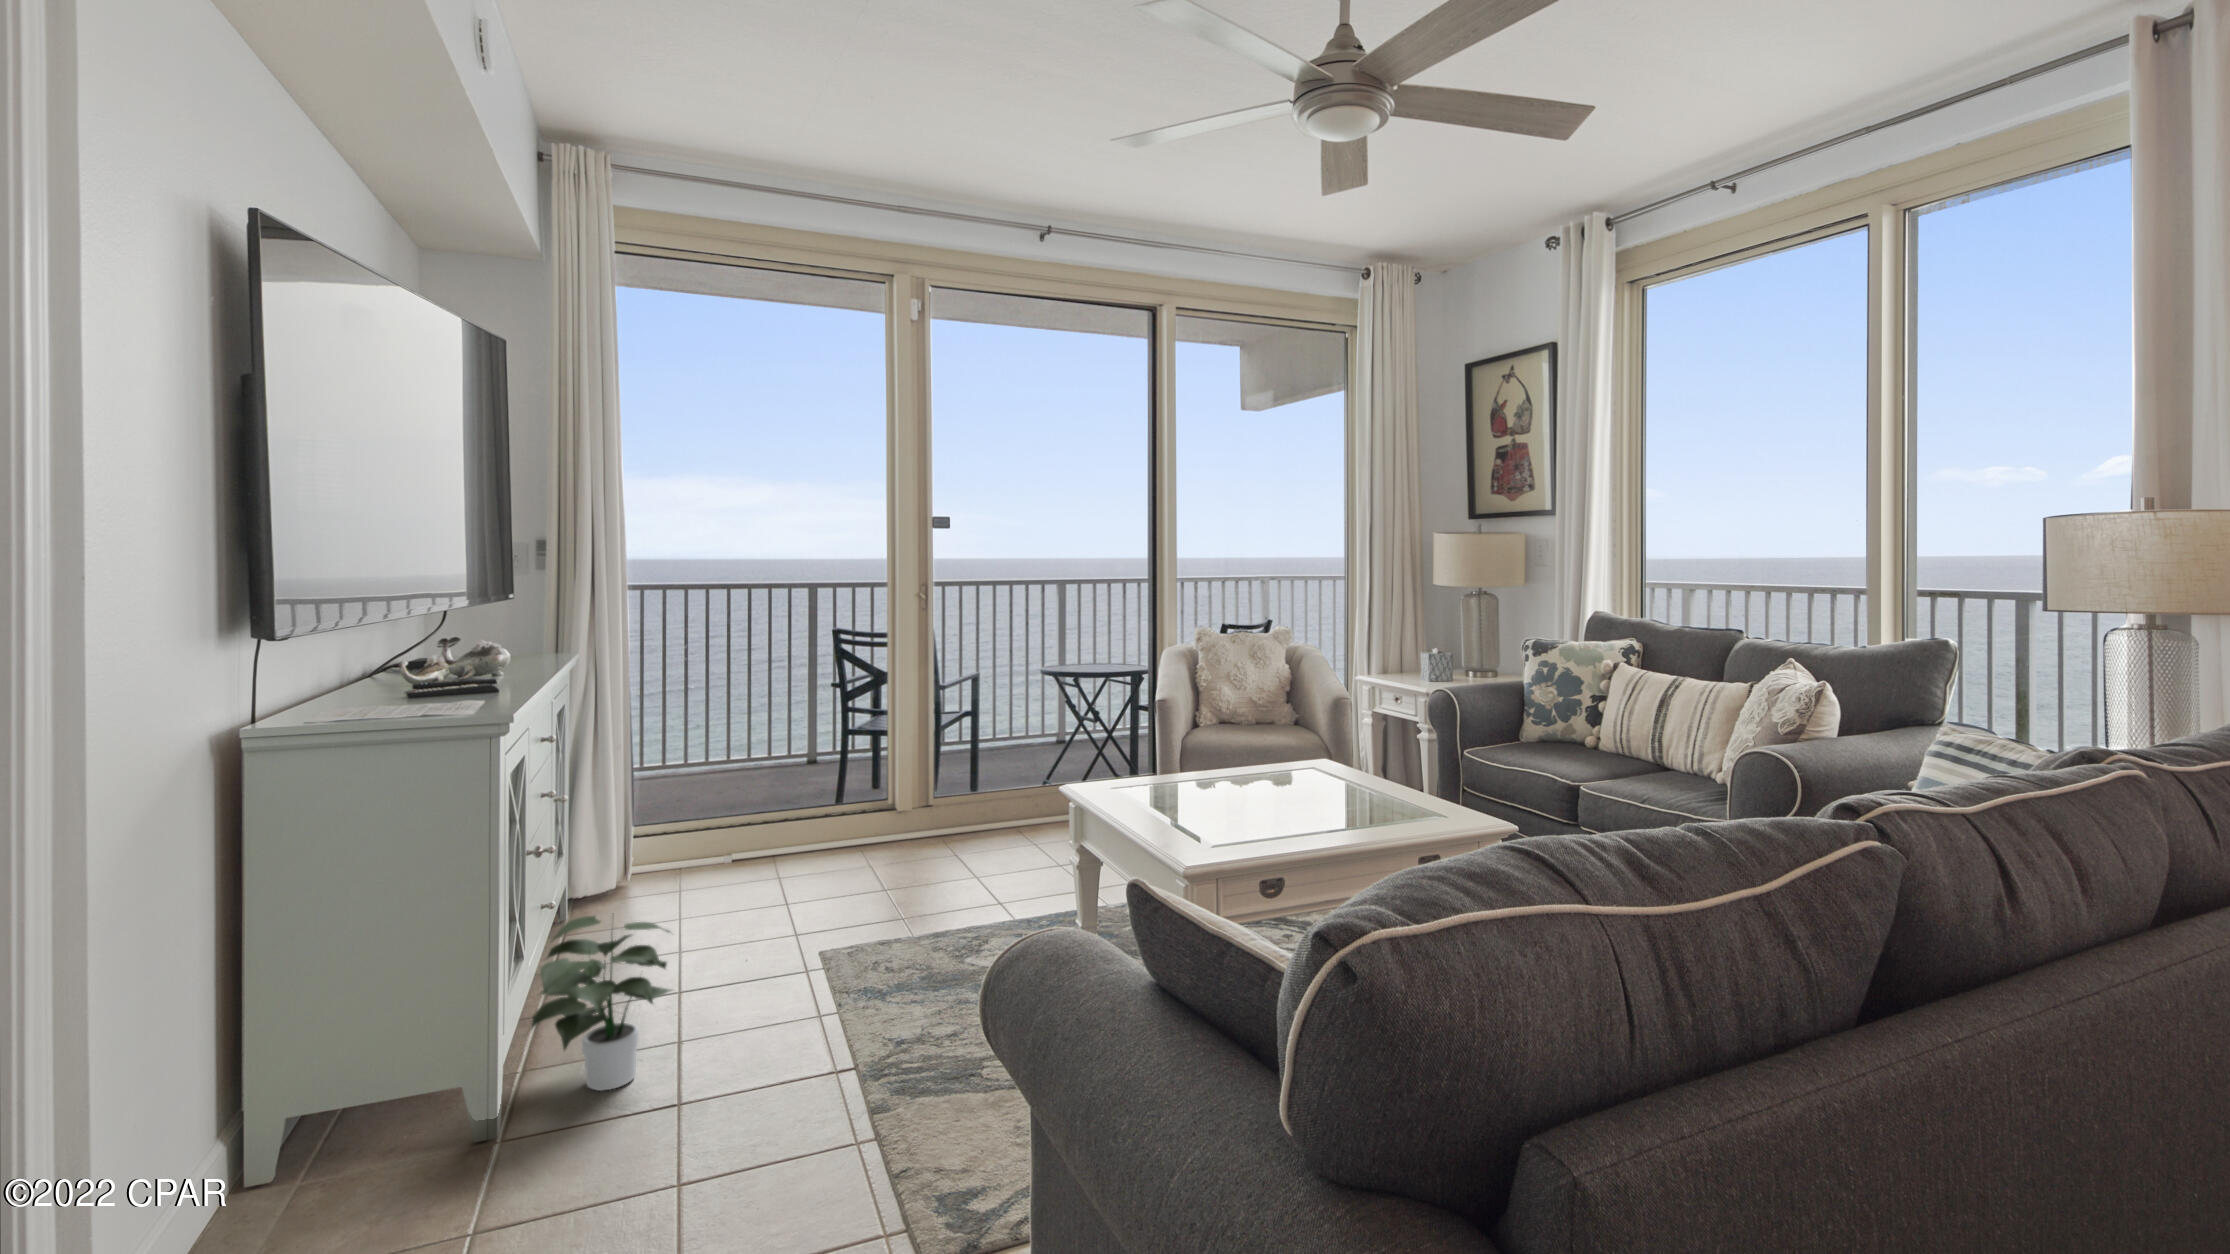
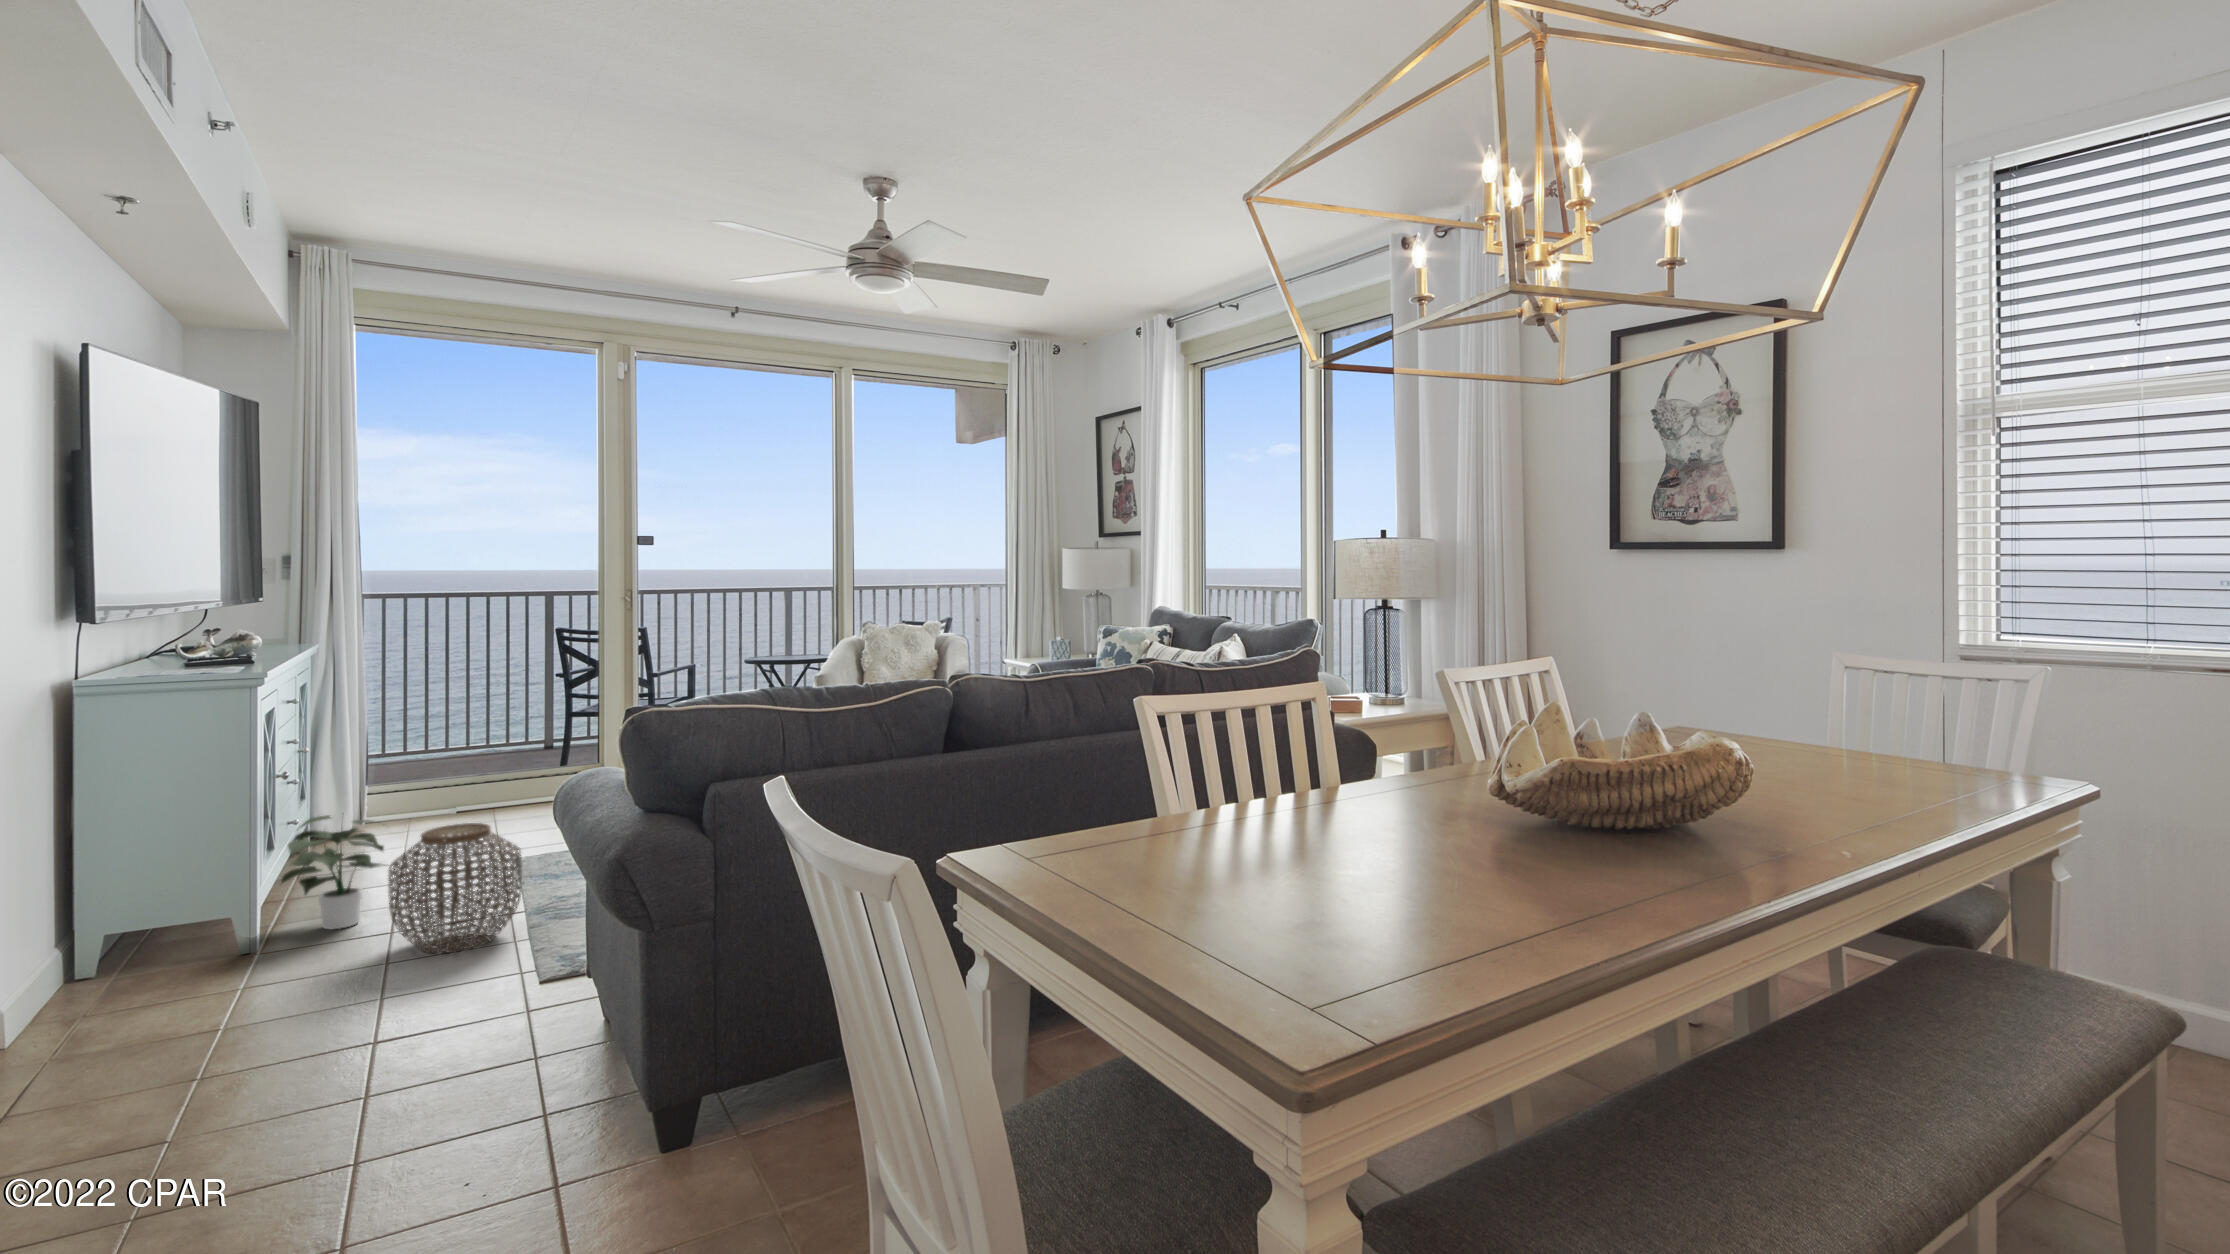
woven basket: none [682,948,868,1164] -> present [388,823,522,953]

